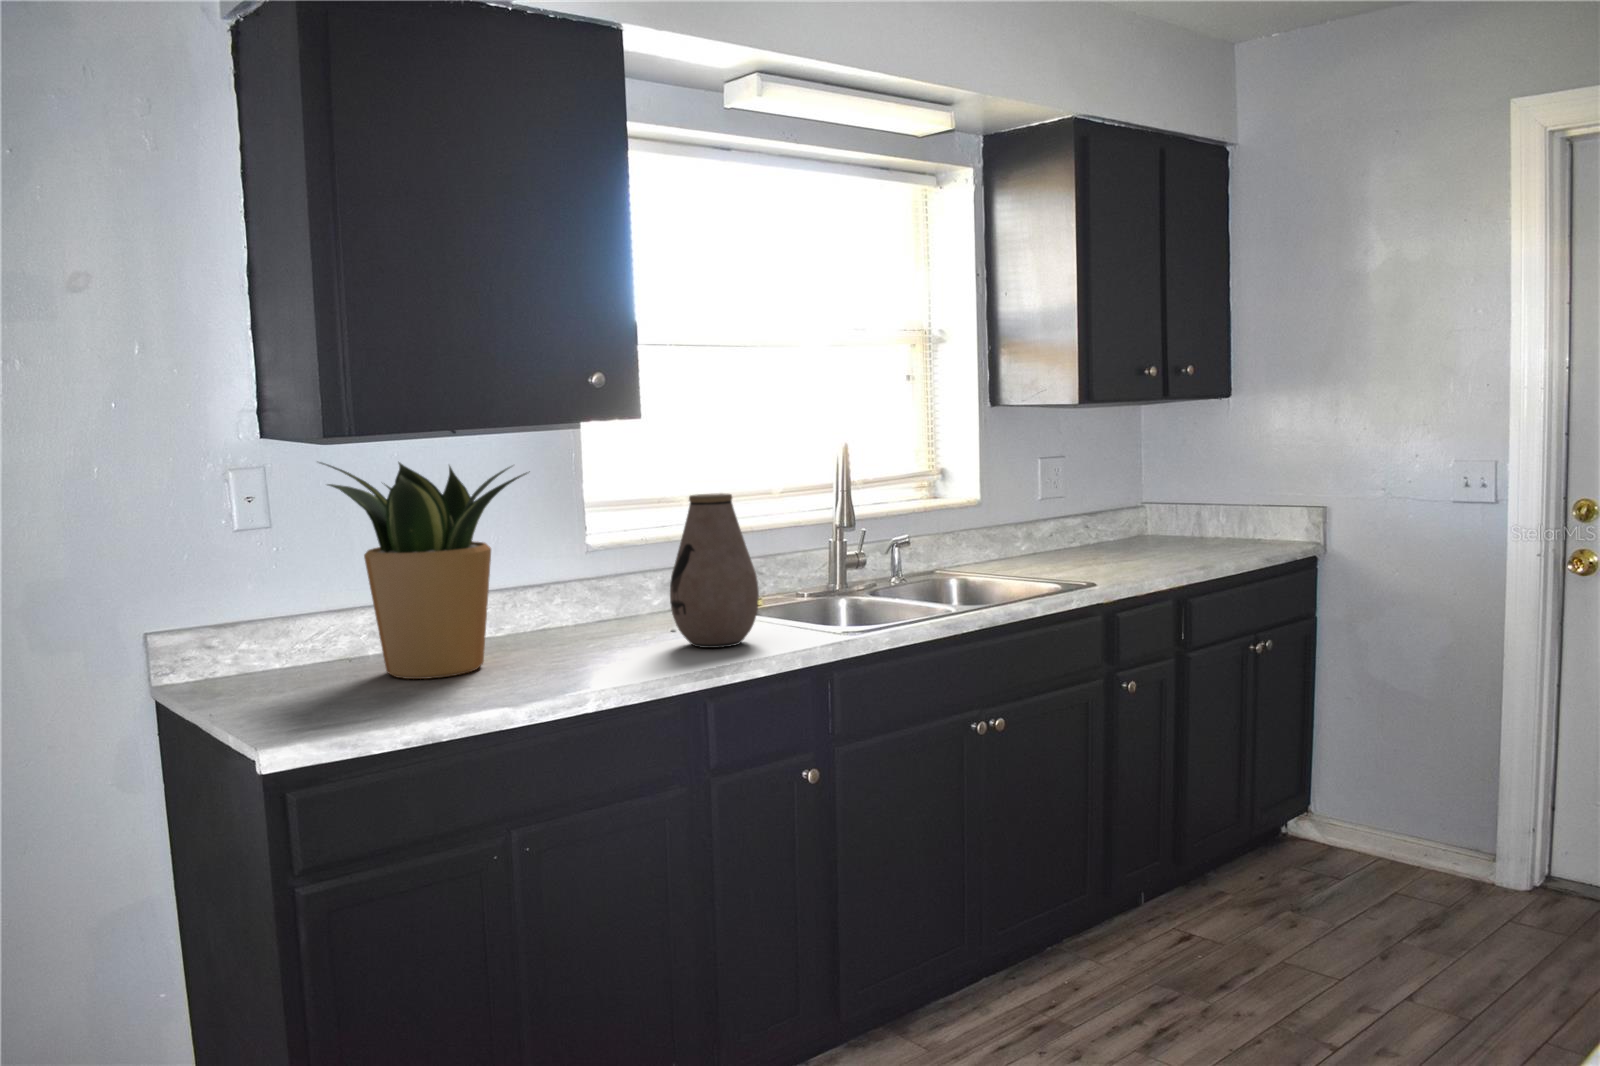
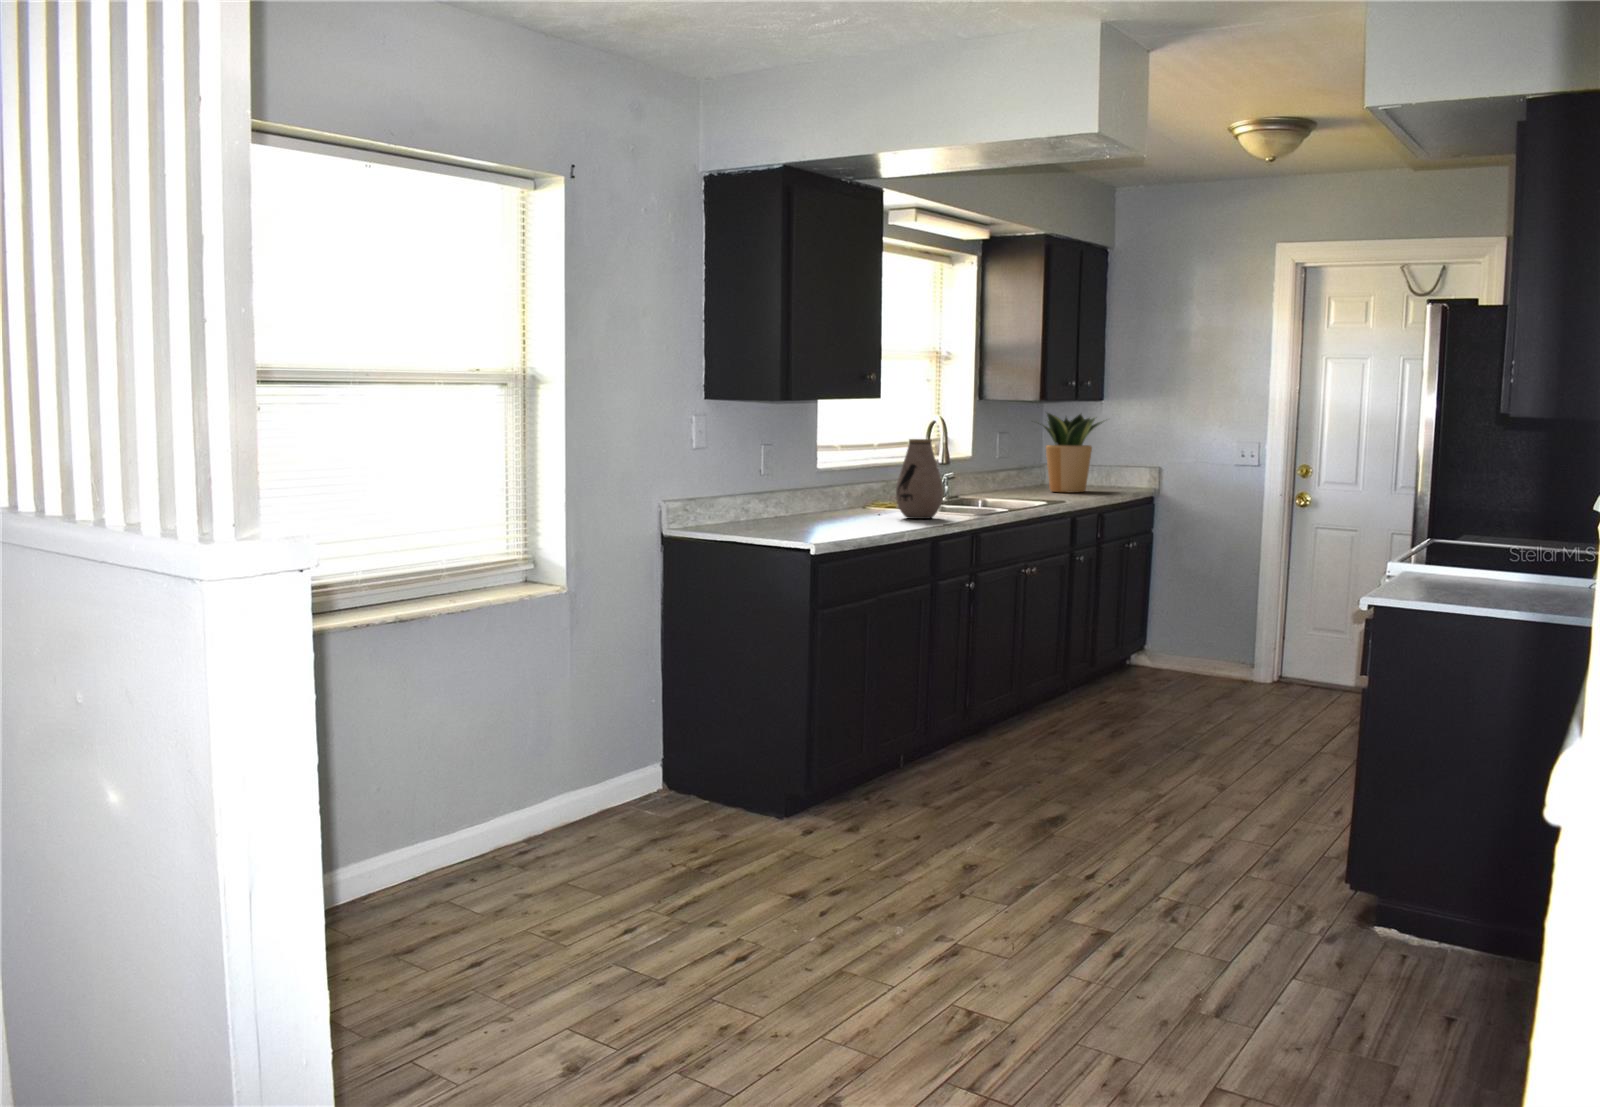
potted plant: present [320,462,527,679] -> present [1038,413,1103,493]

